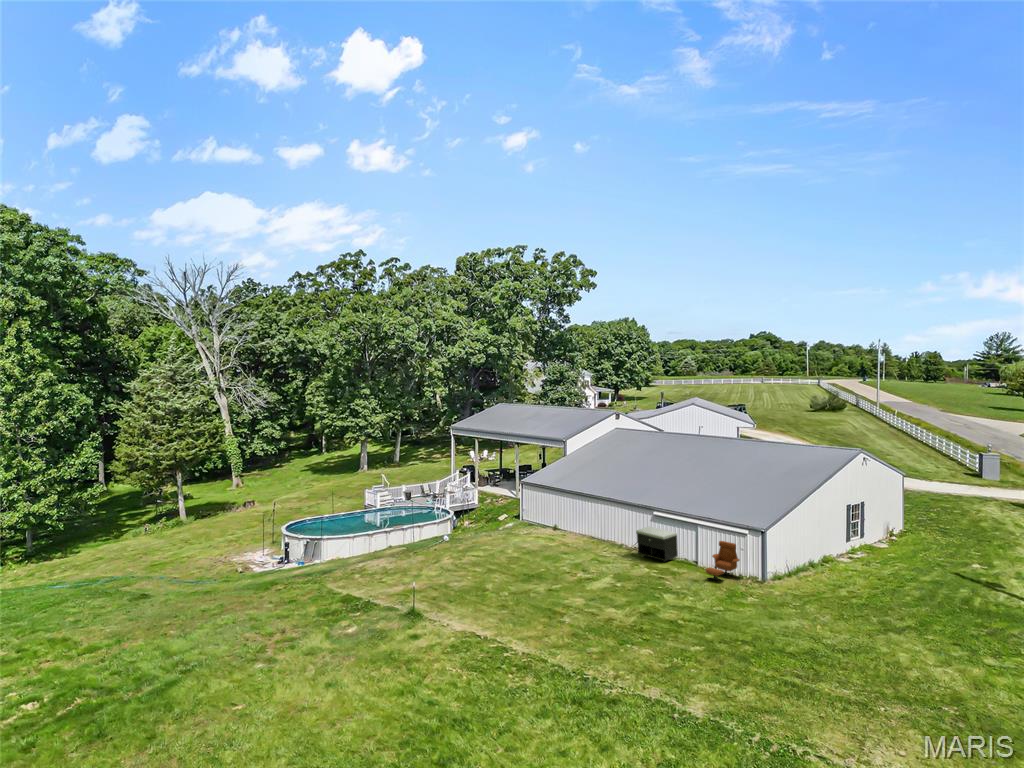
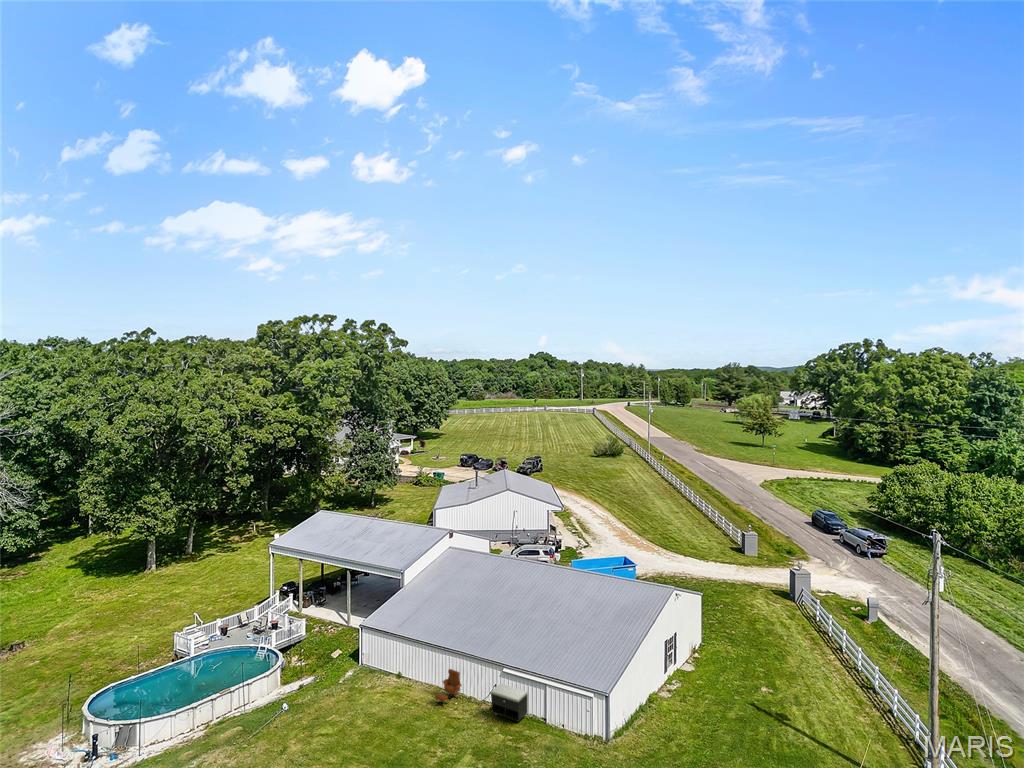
lounge chair: present [706,541,739,582] -> present [435,669,462,706]

